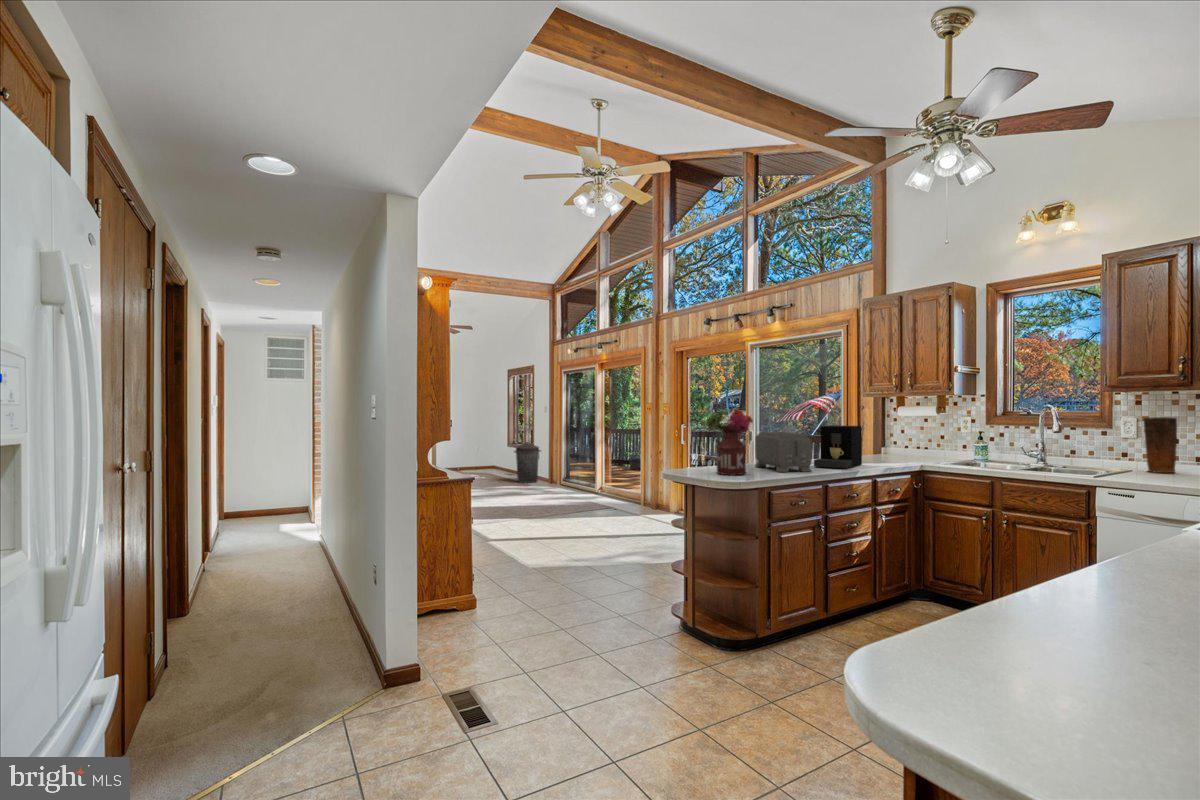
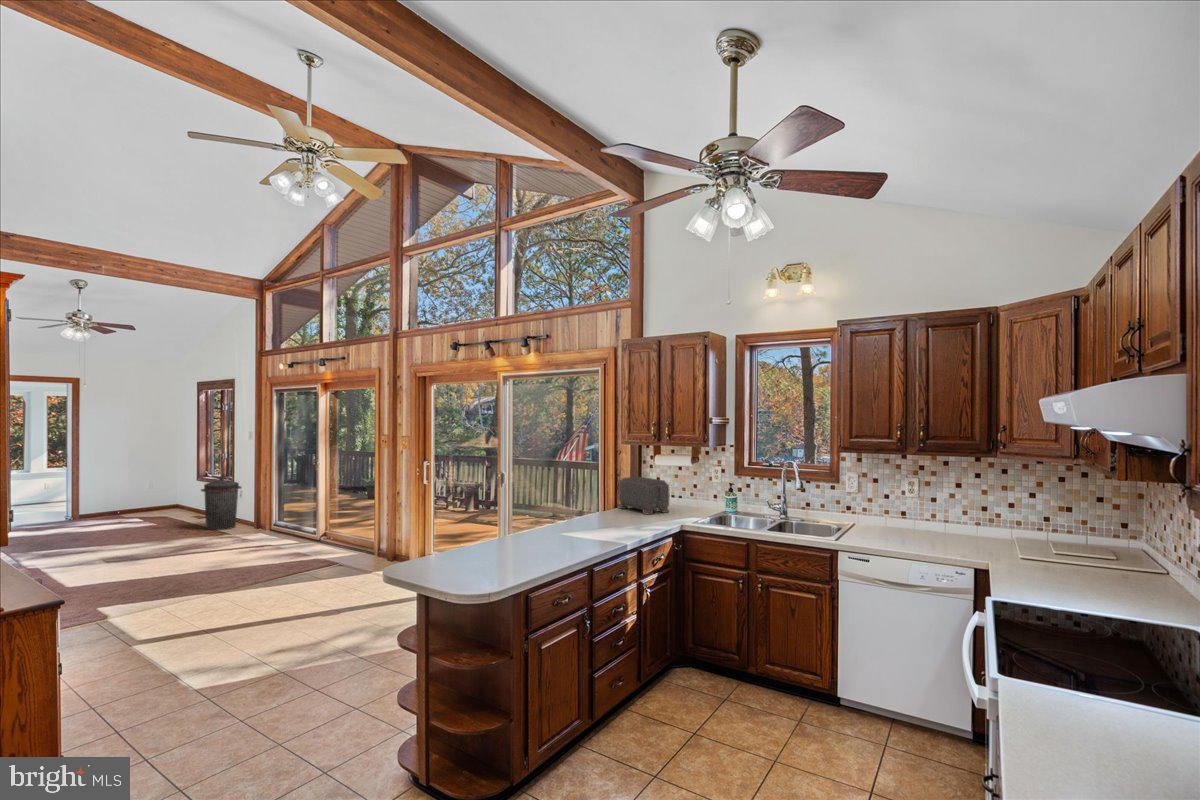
flower arrangement: present [707,408,753,475] -> none [444,482,505,572]
vase: present [1144,417,1177,473] -> none [866,474,892,528]
coffee maker: present [814,425,862,468] -> none [574,486,623,542]
toaster: present [755,432,812,472] -> present [618,477,669,515]

